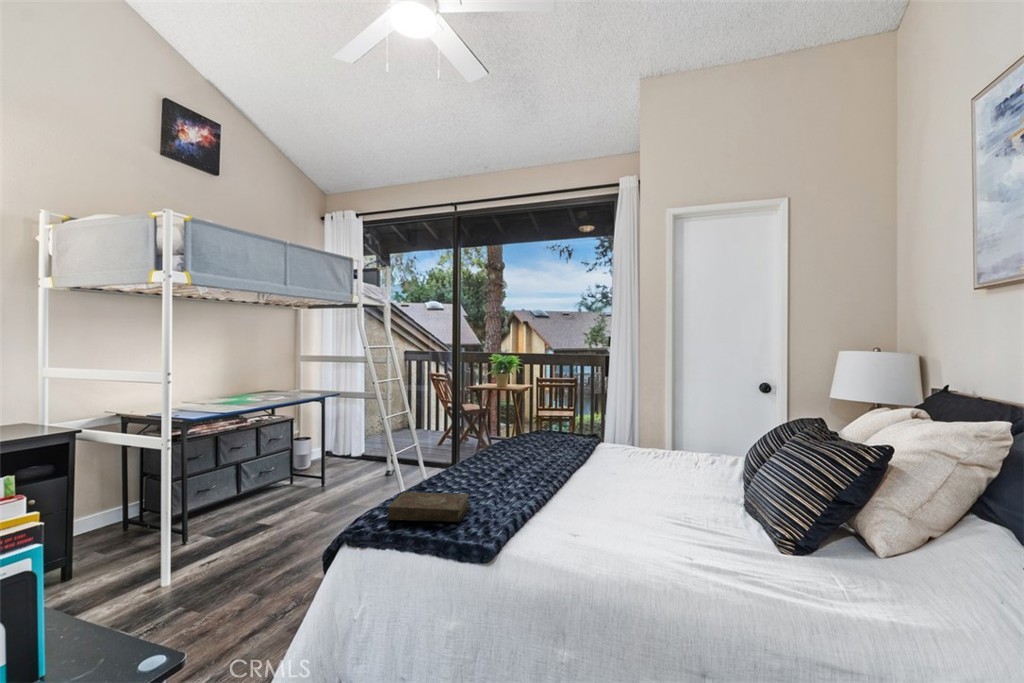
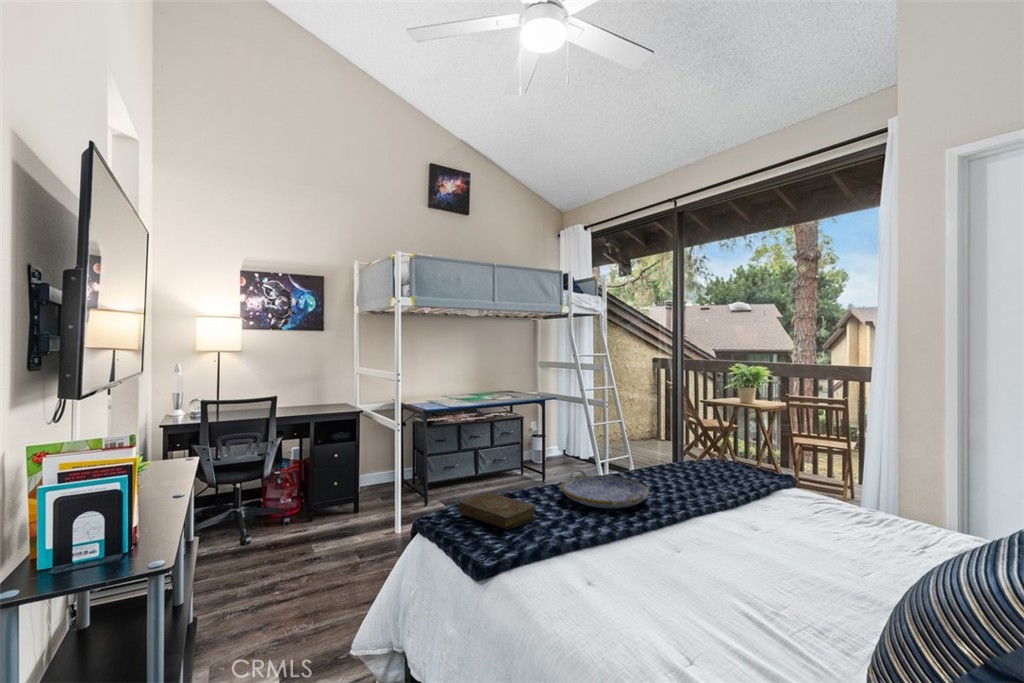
serving tray: none [459,457,543,487] -> present [561,470,649,509]

